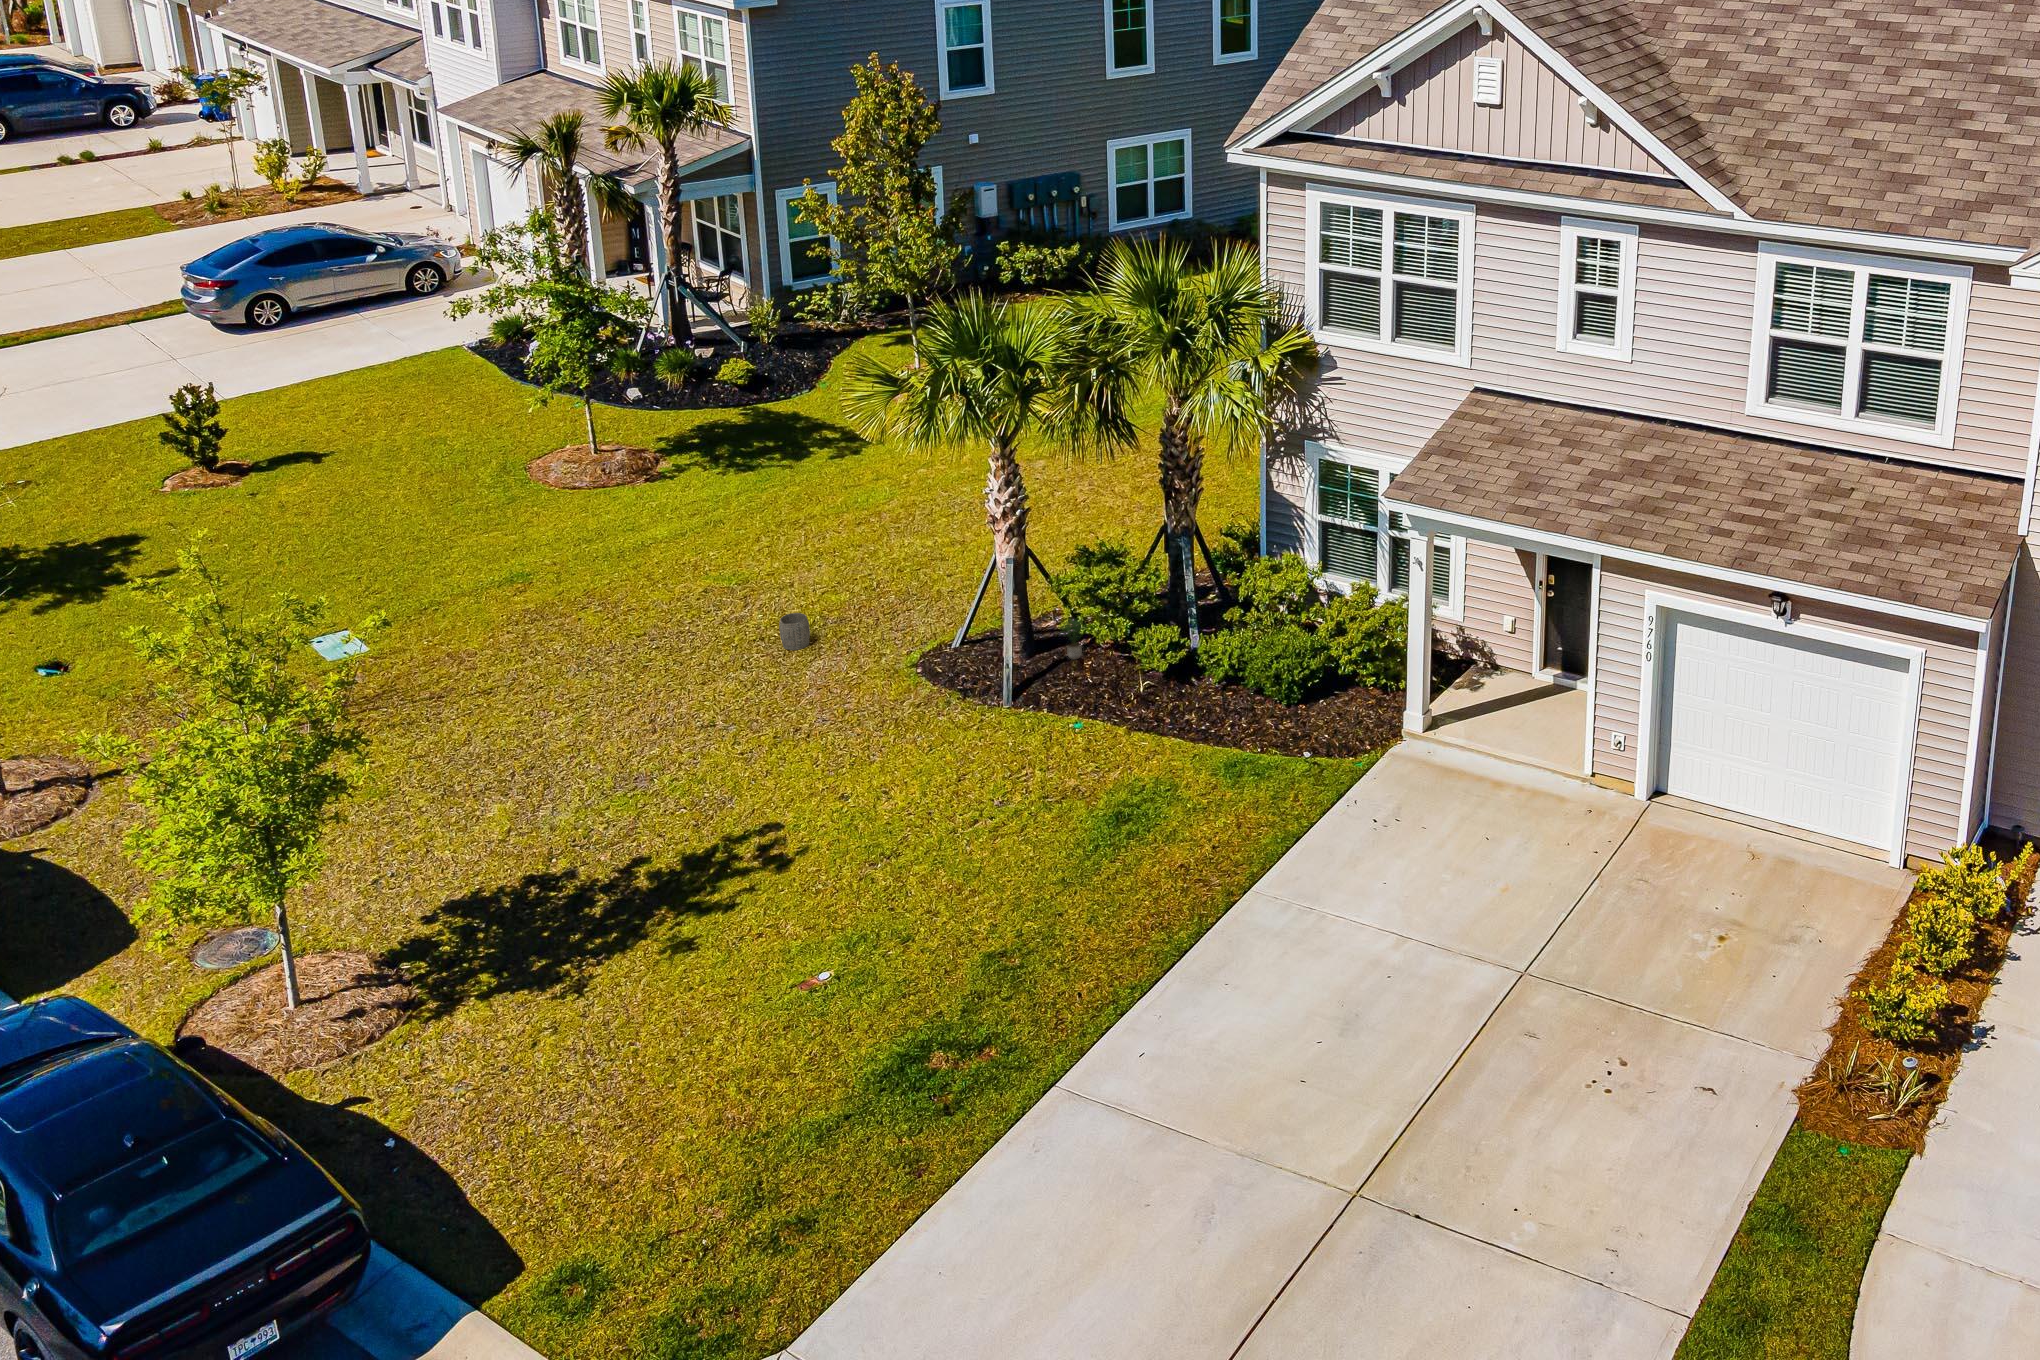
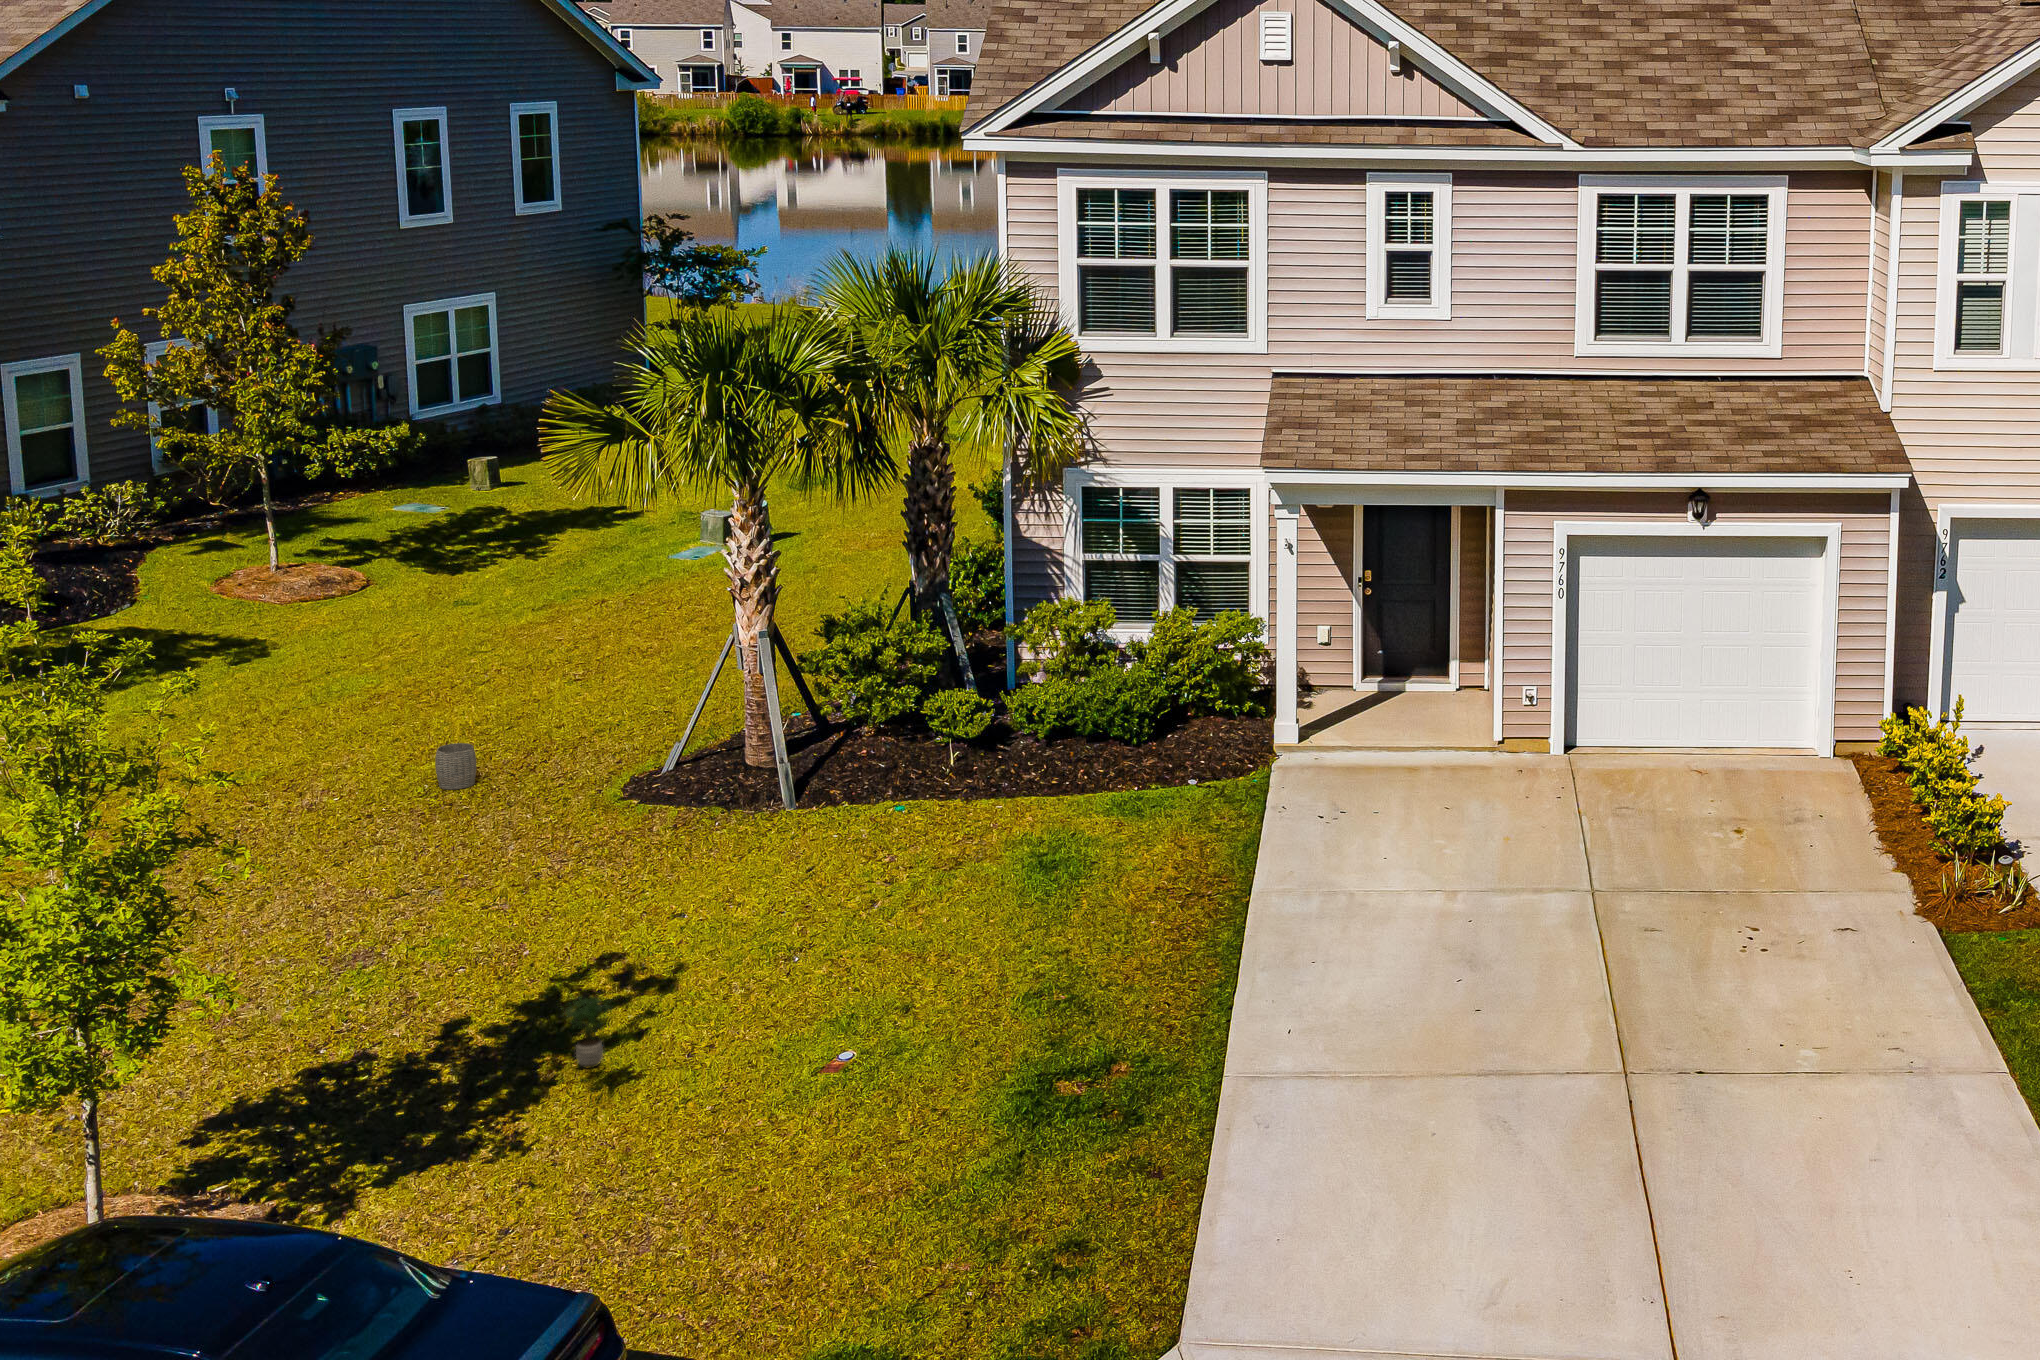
potted plant: present [1061,619,1086,660] -> present [567,997,610,1068]

